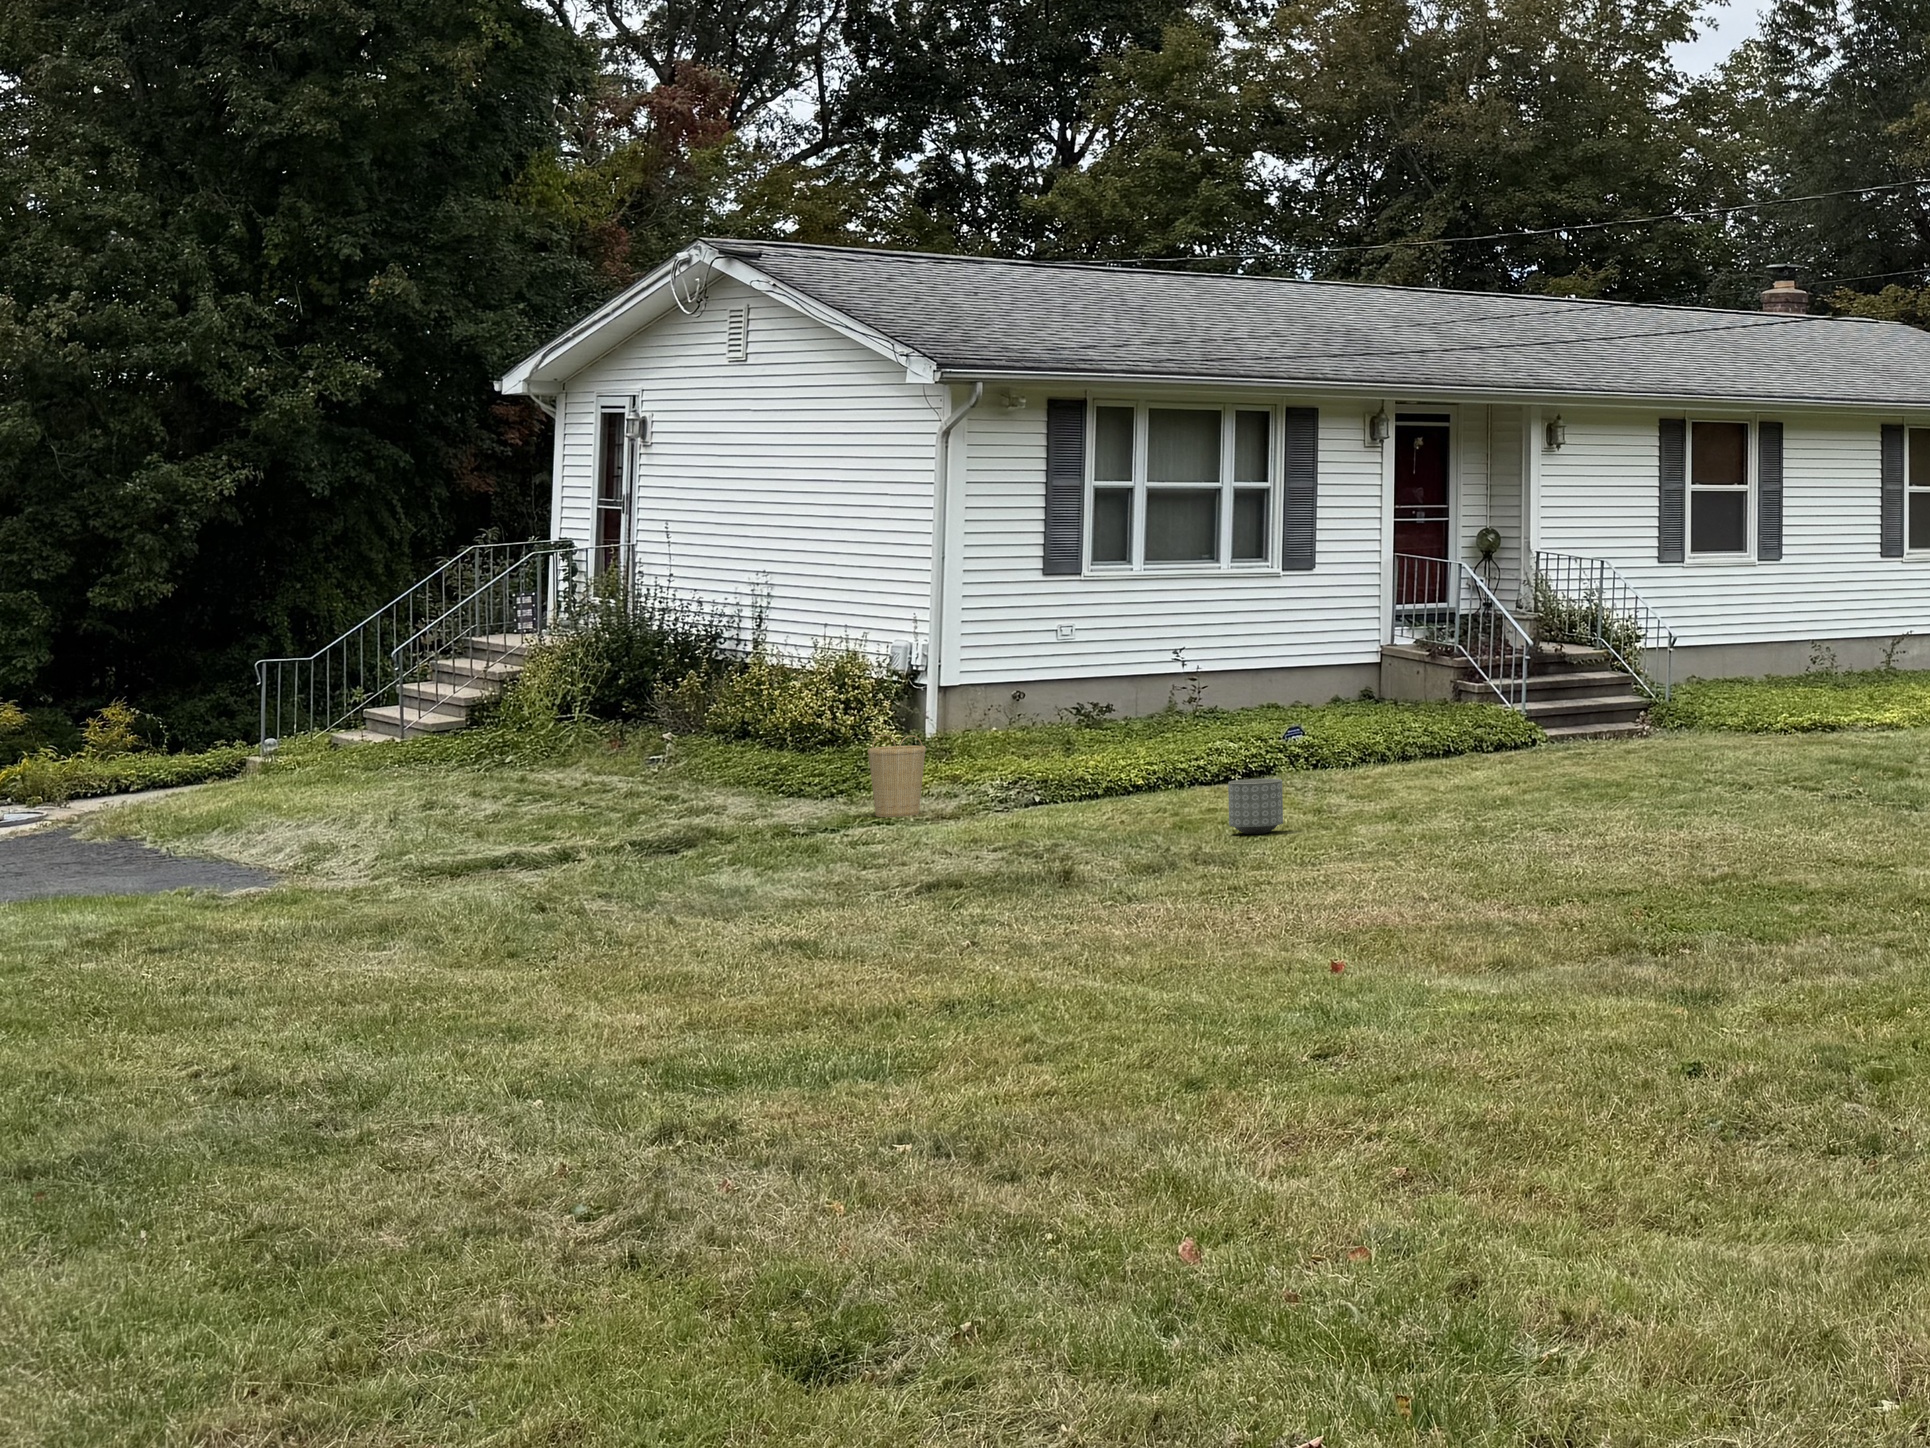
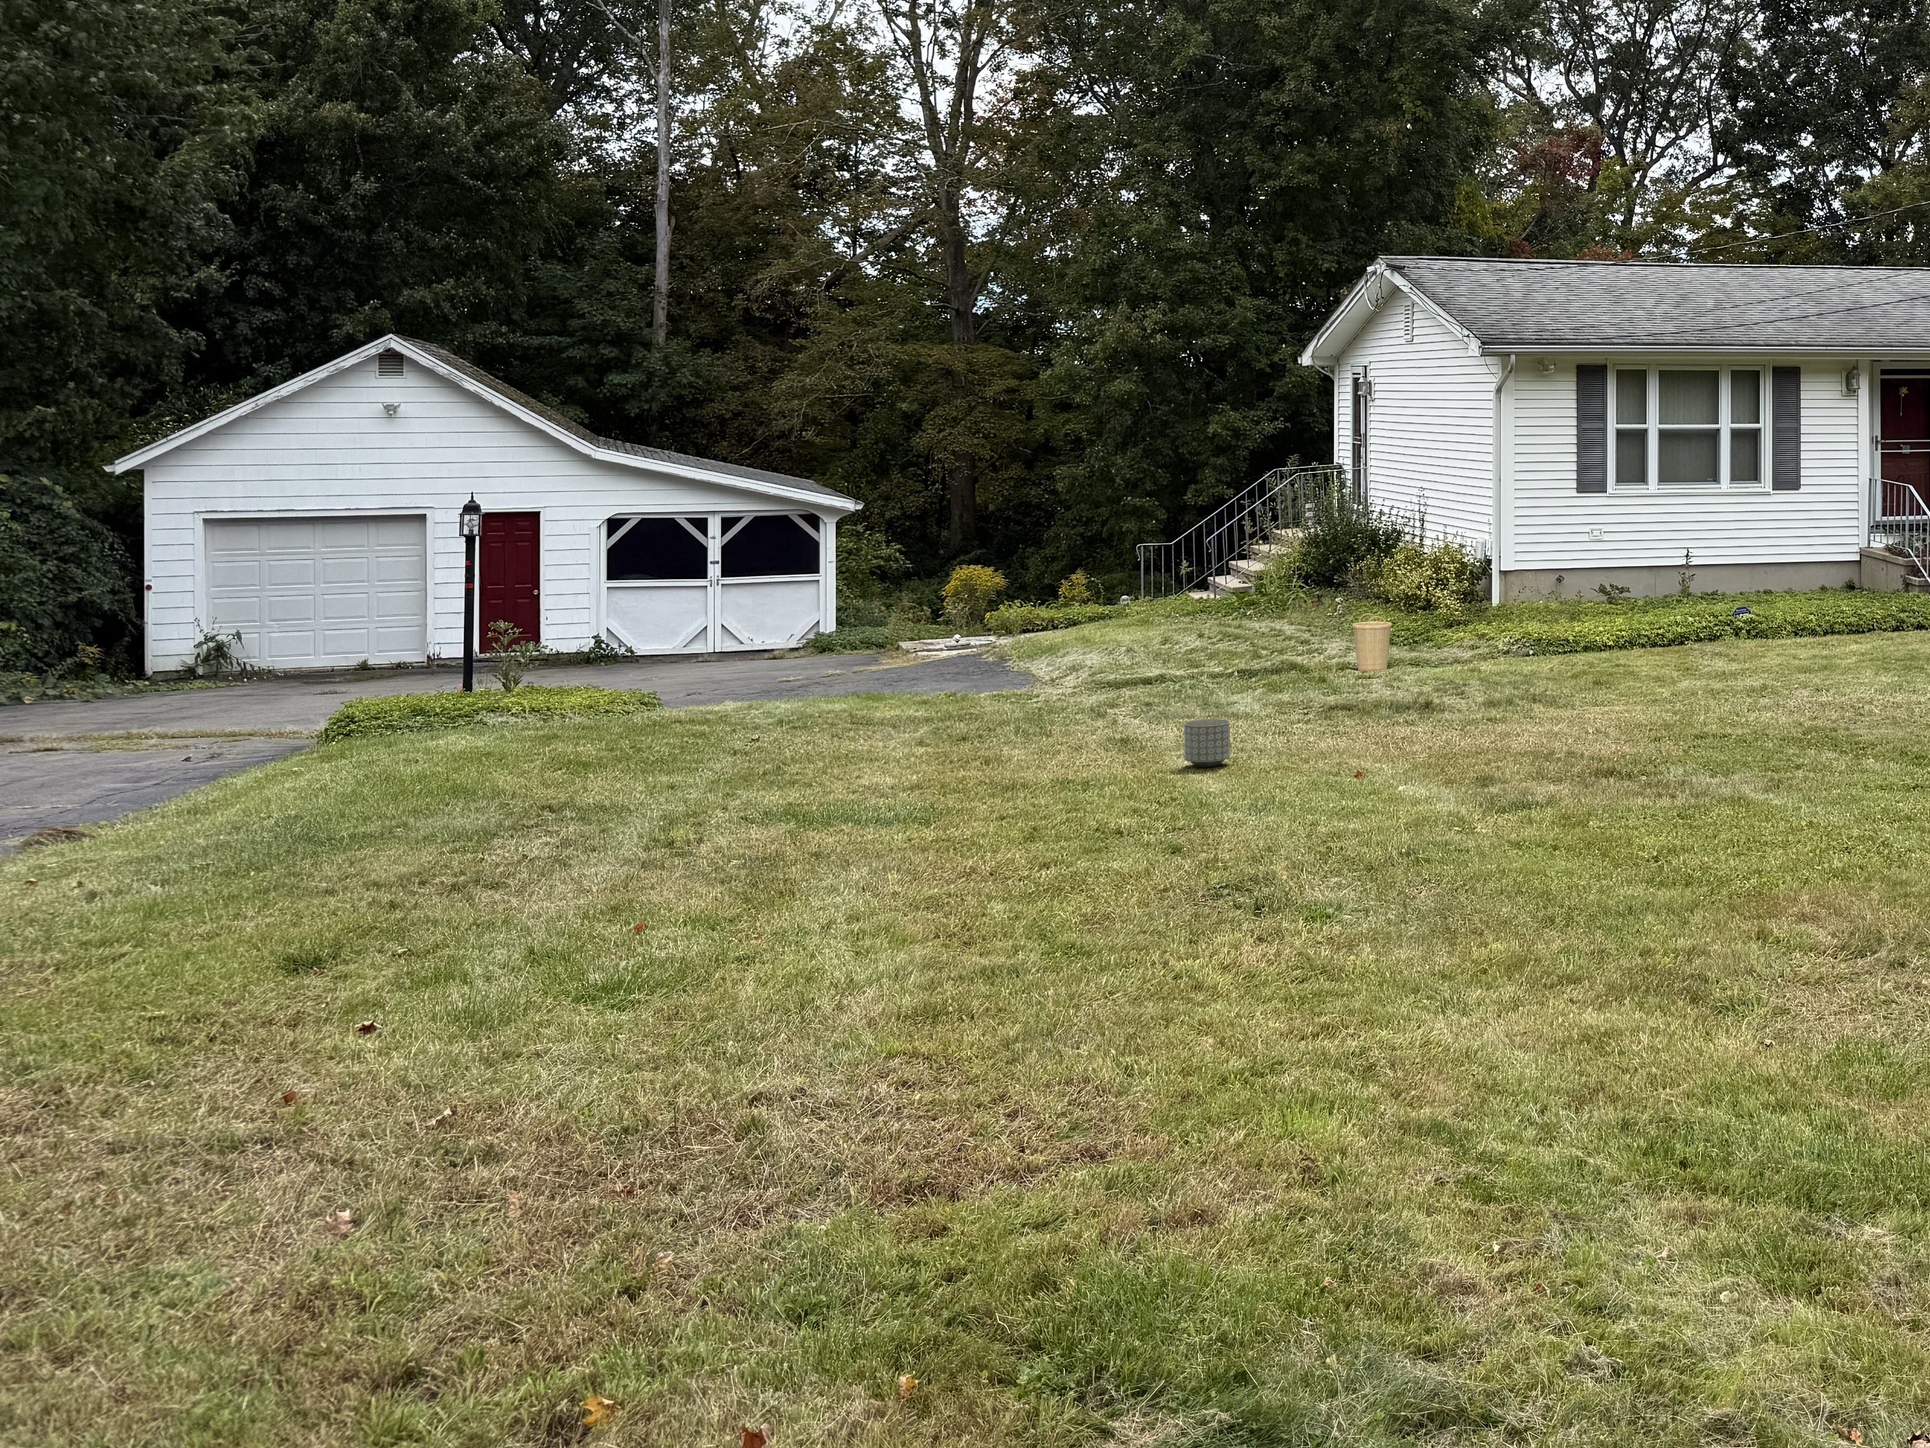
planter: present [1228,779,1283,834] -> present [1184,719,1230,767]

